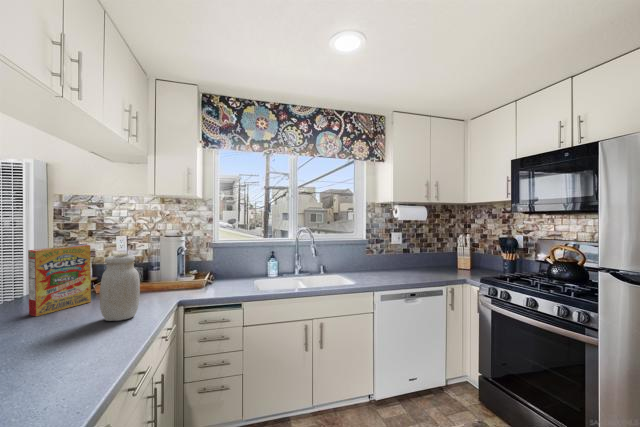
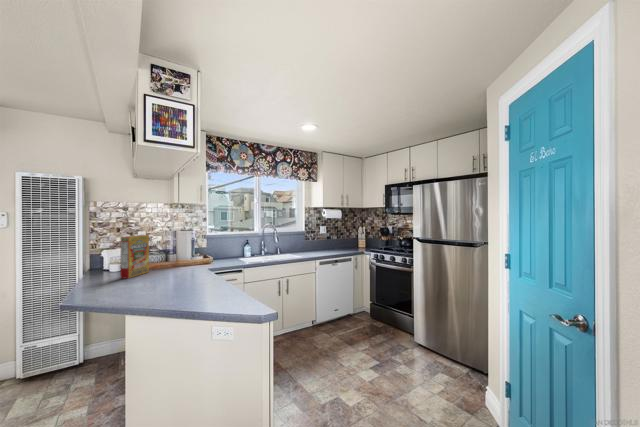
jar: present [100,255,140,321] -> none [178,237,200,275]

